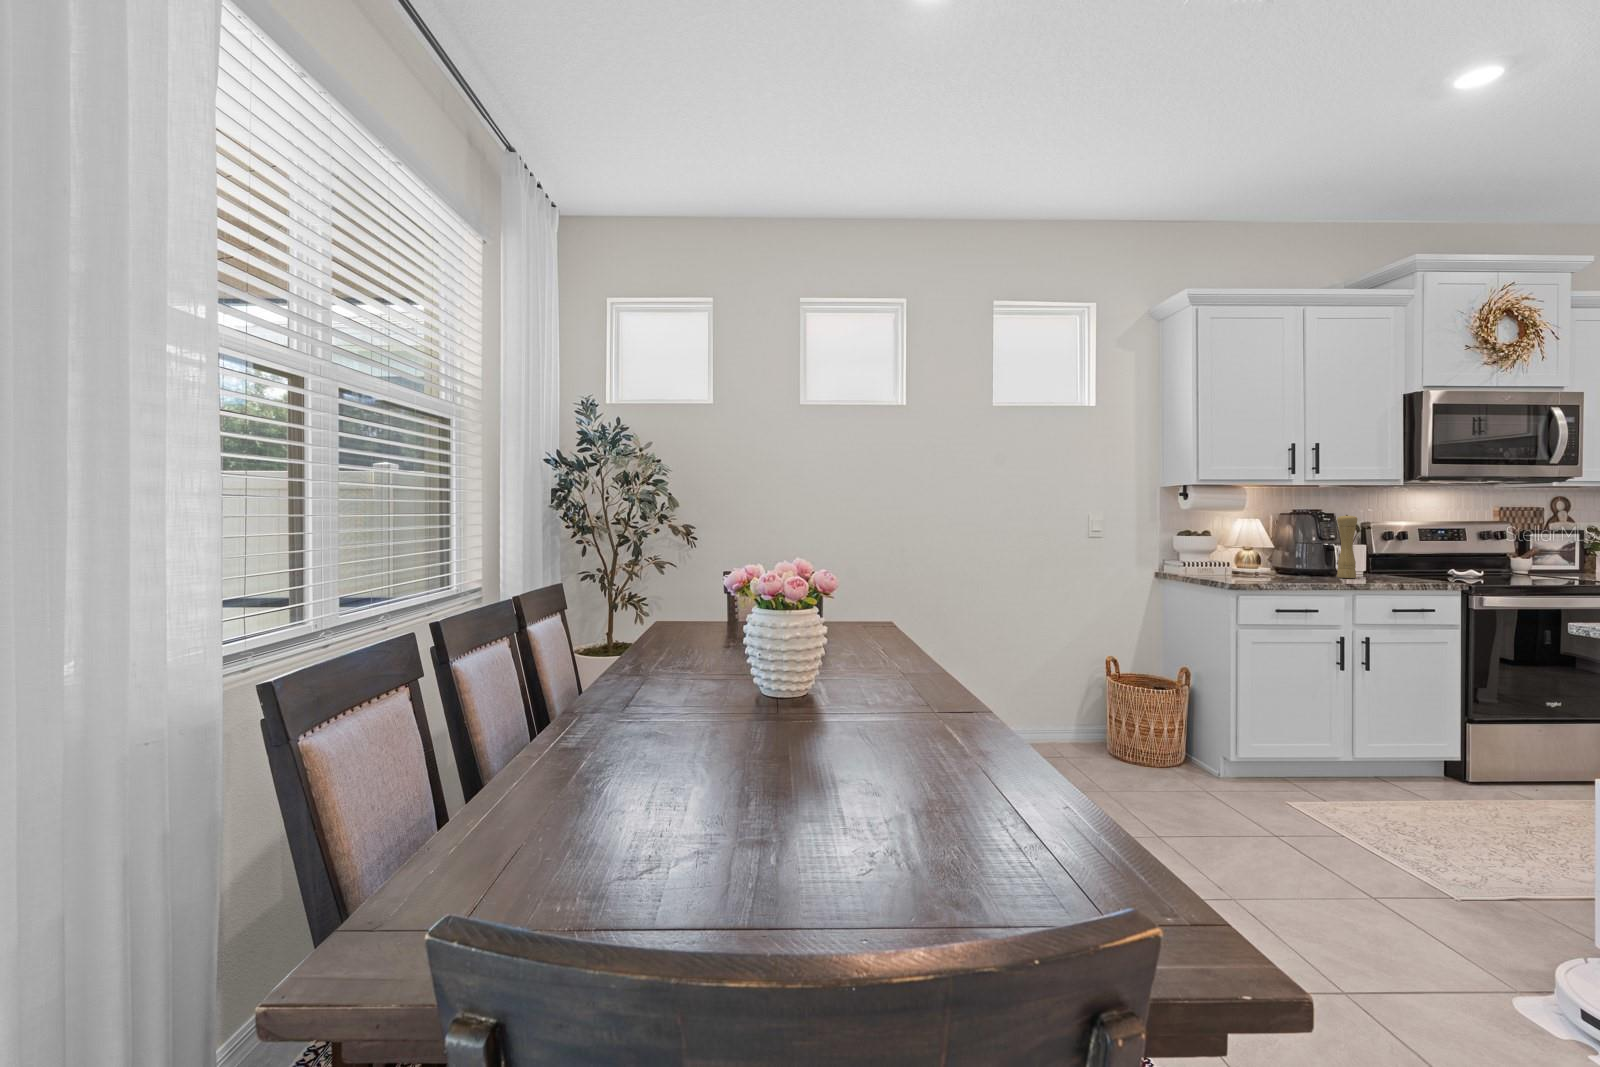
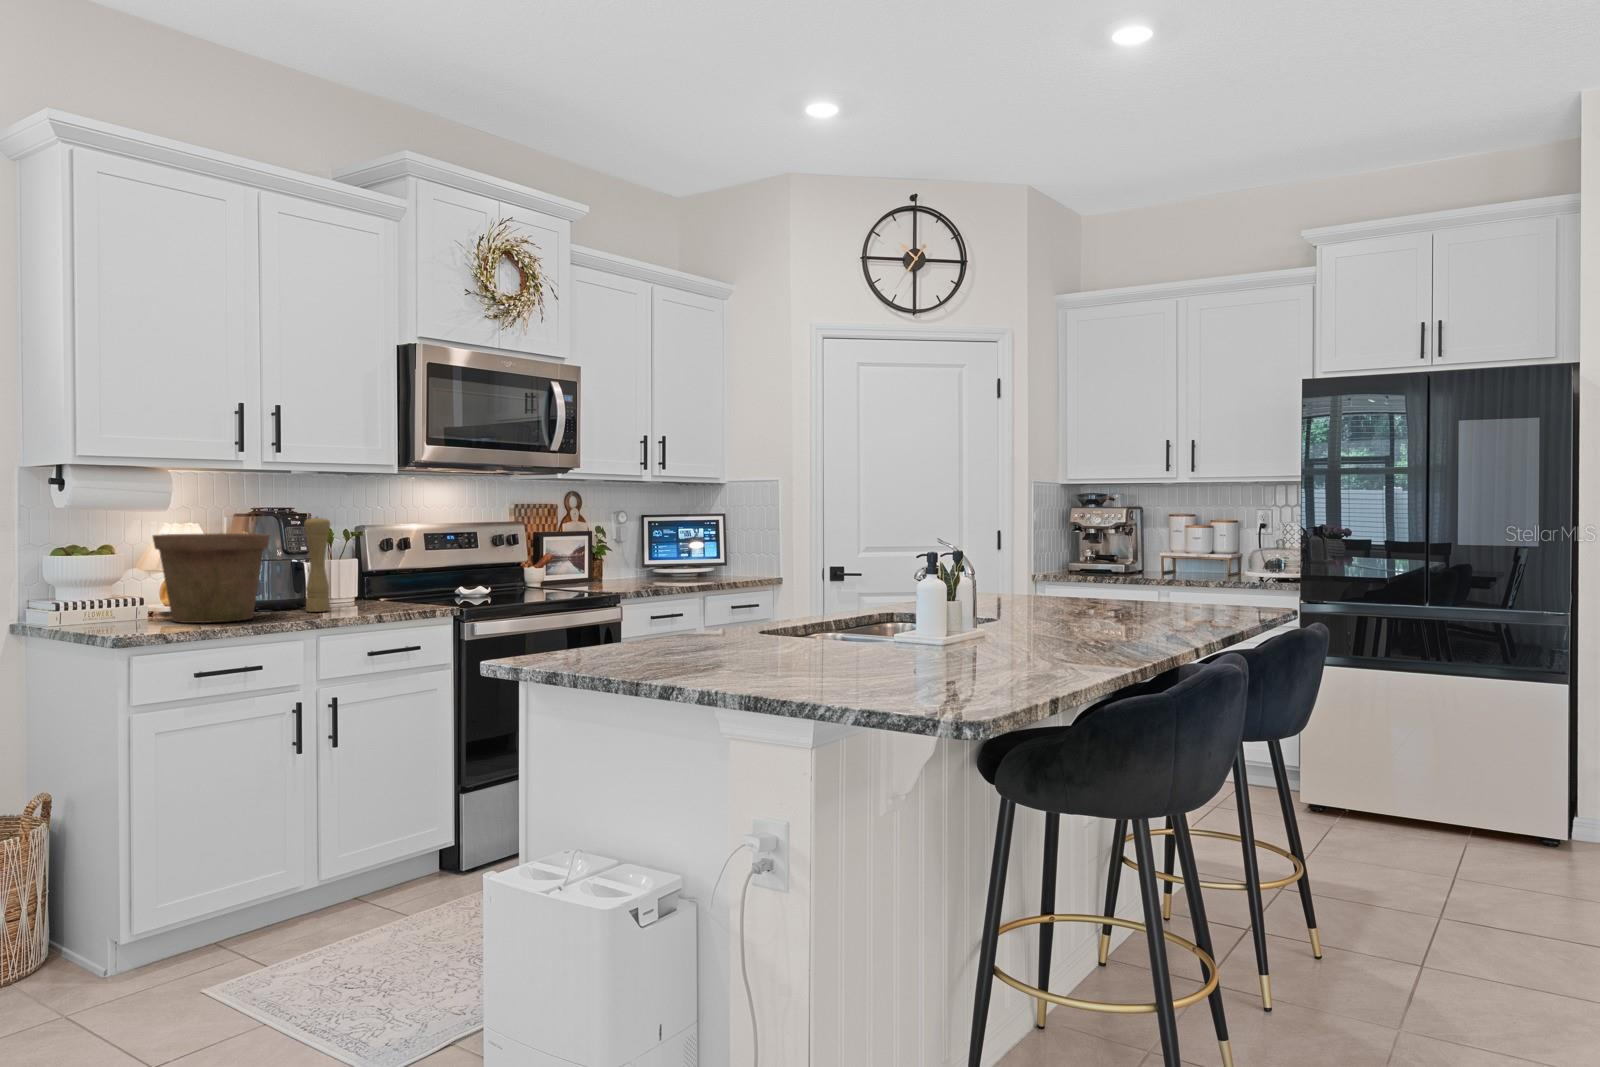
flower pot: none [1240,525,1317,579] -> present [153,533,270,623]

